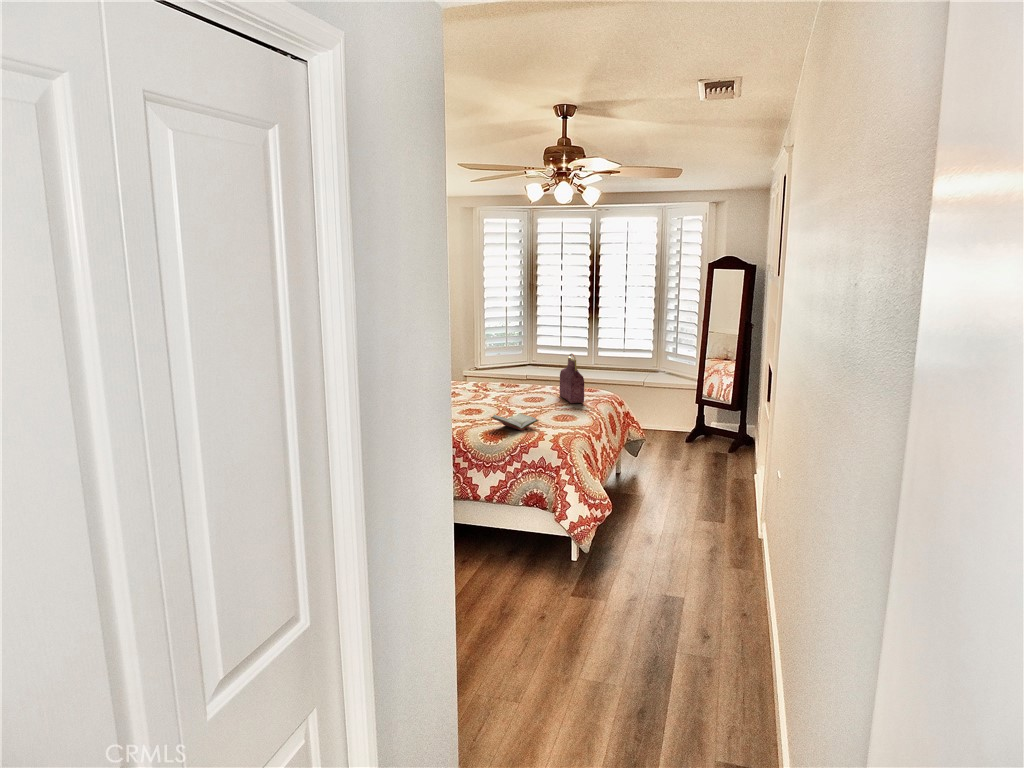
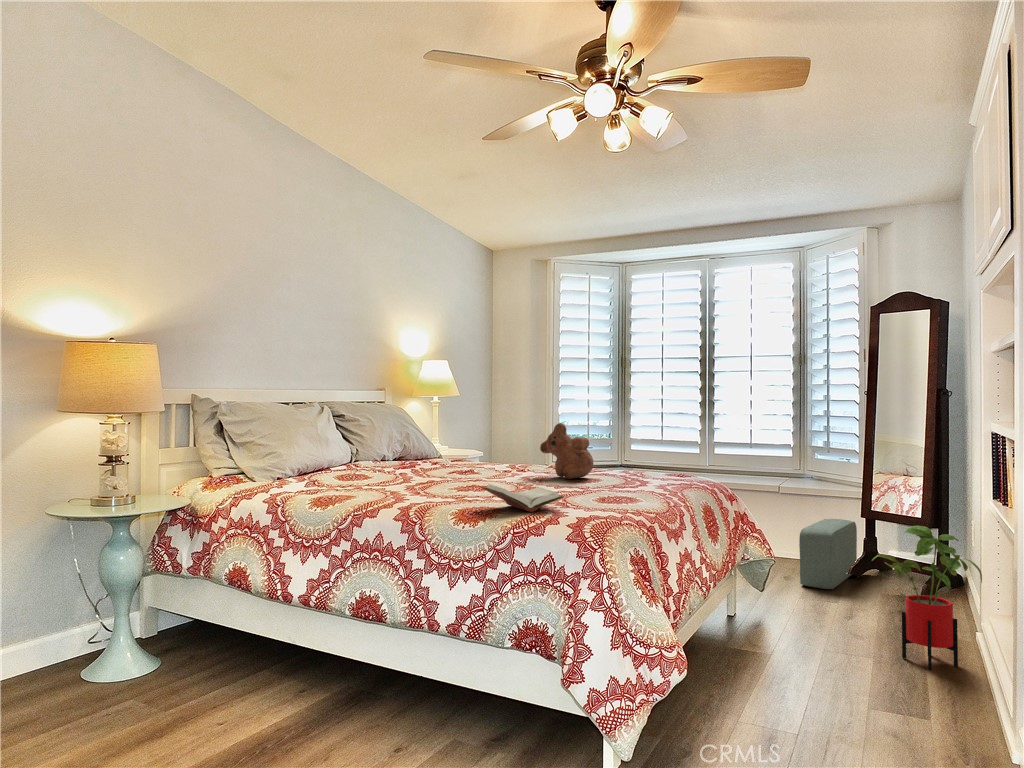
handbag: present [560,354,584,403] -> none [630,411,662,488]
teddy bear: none [499,358,535,396] -> present [540,423,593,479]
pouf: none [657,403,692,450] -> present [799,519,857,589]
house plant: none [701,421,756,496] -> present [872,526,982,670]

